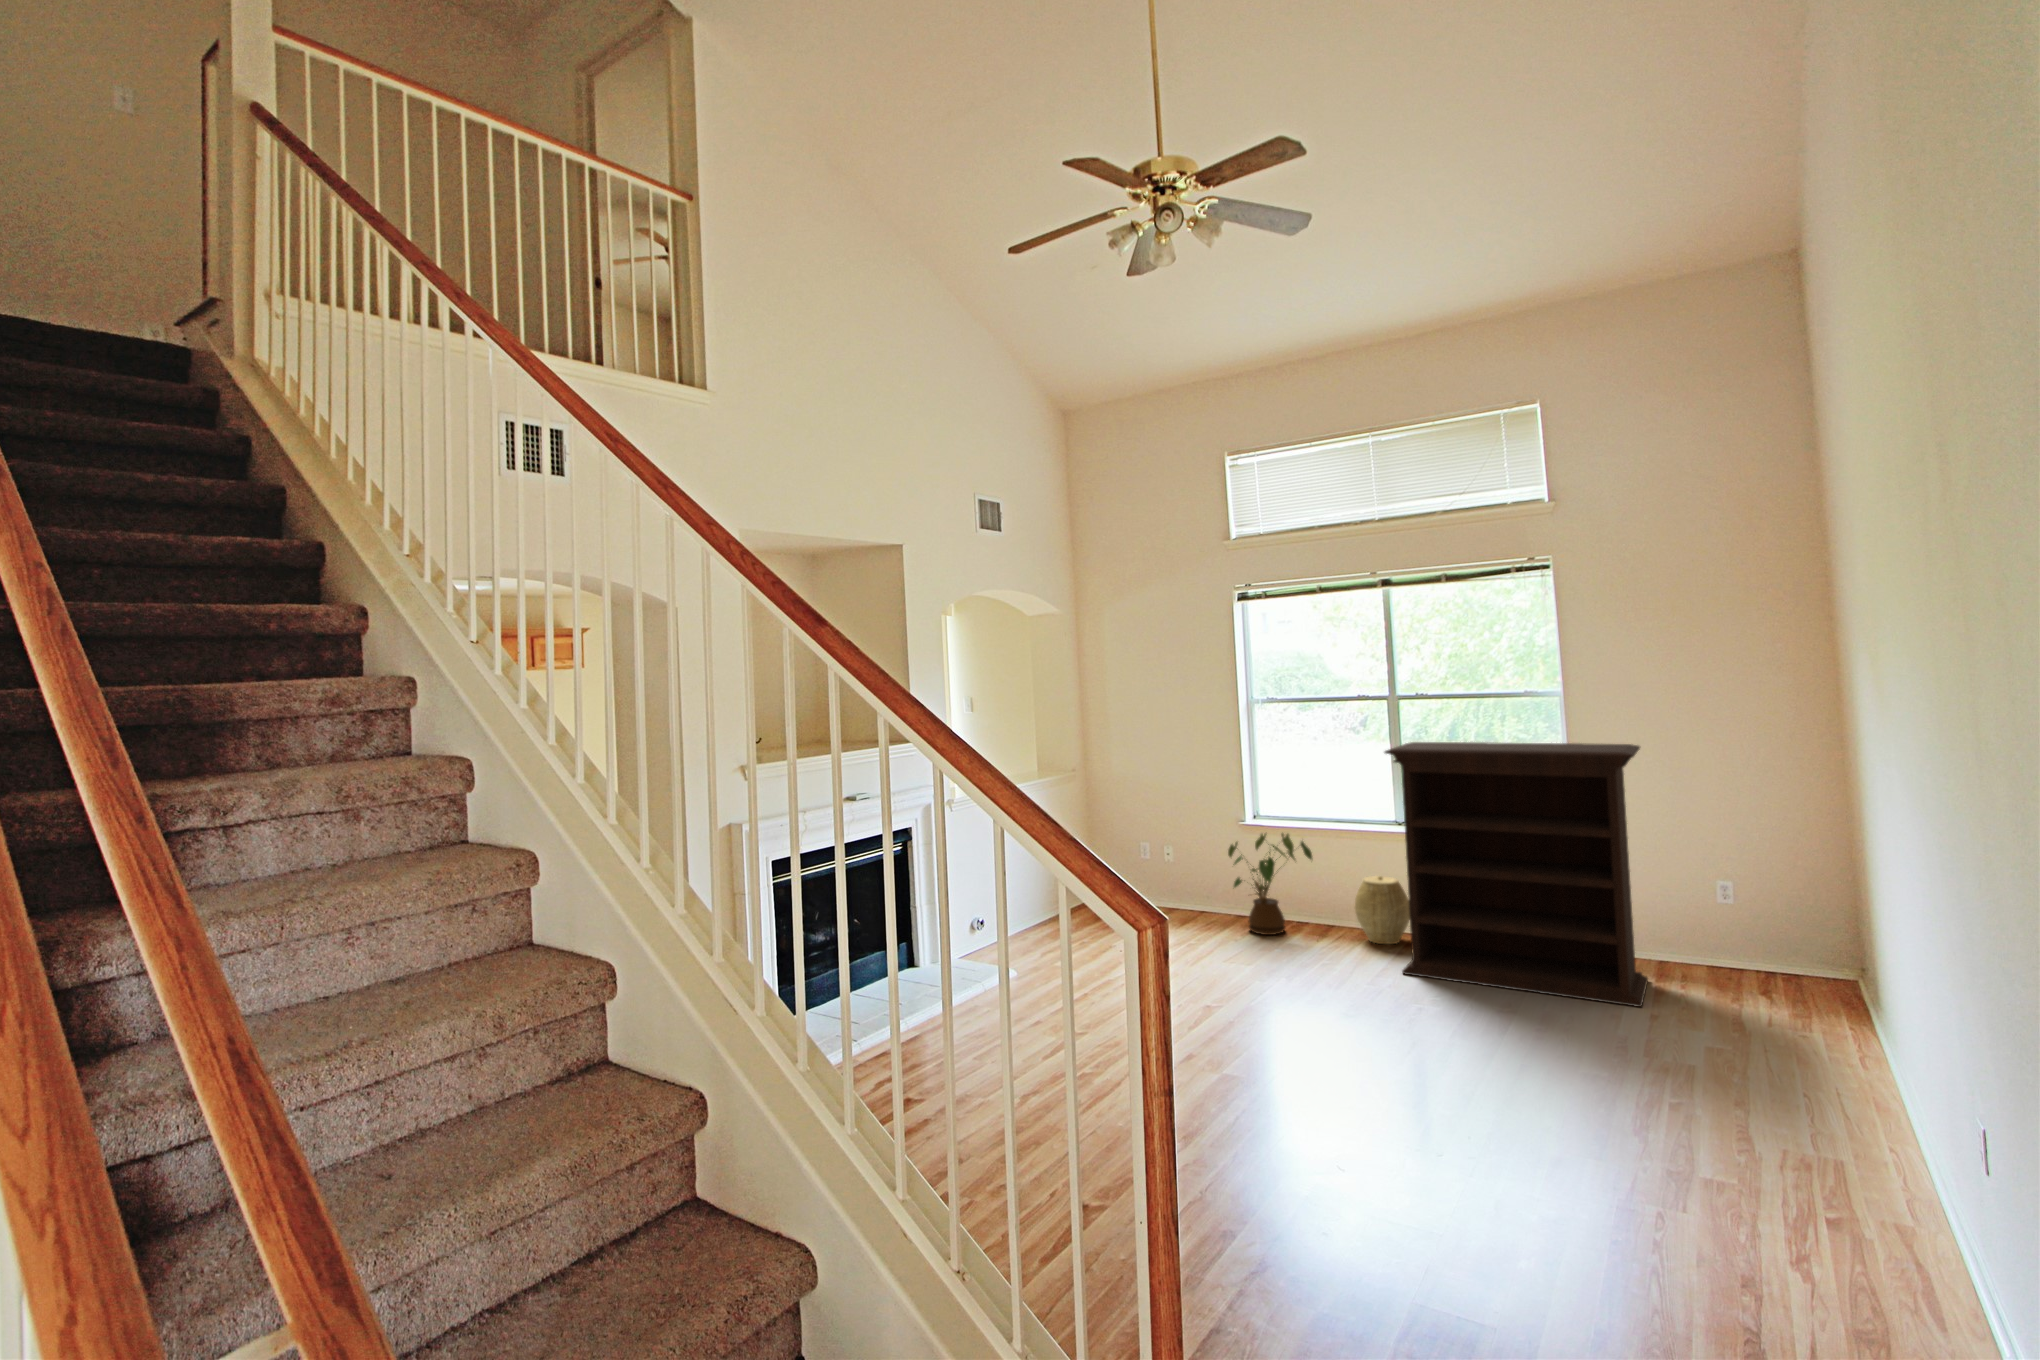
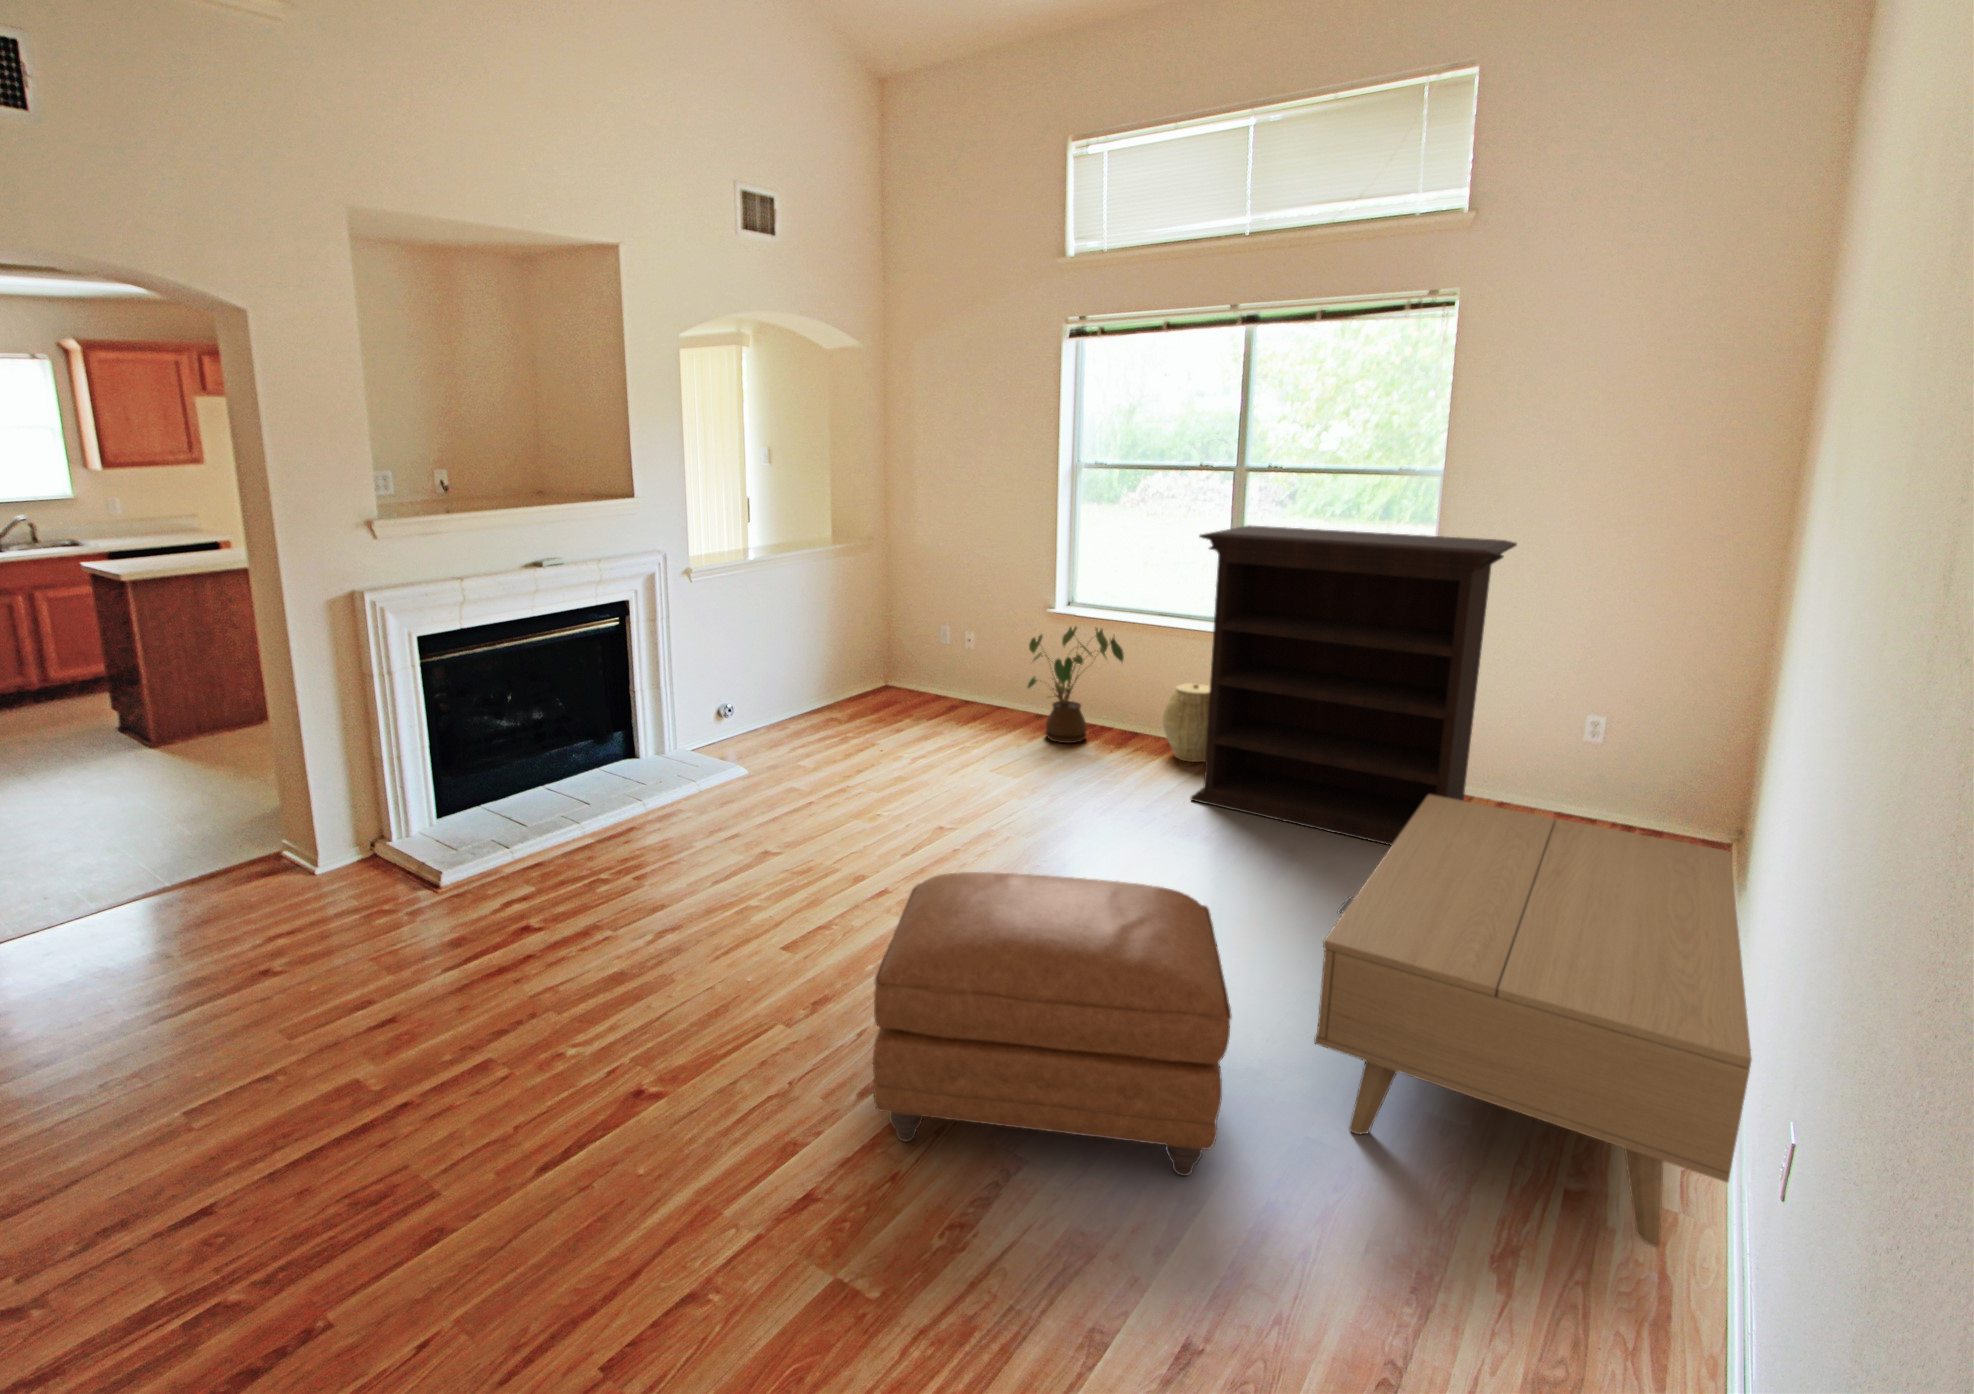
coffee table: none [1609,943,1946,1248] -> present [1314,795,1752,1247]
ottoman: none [1275,1009,1568,1225] -> present [873,872,1232,1176]

